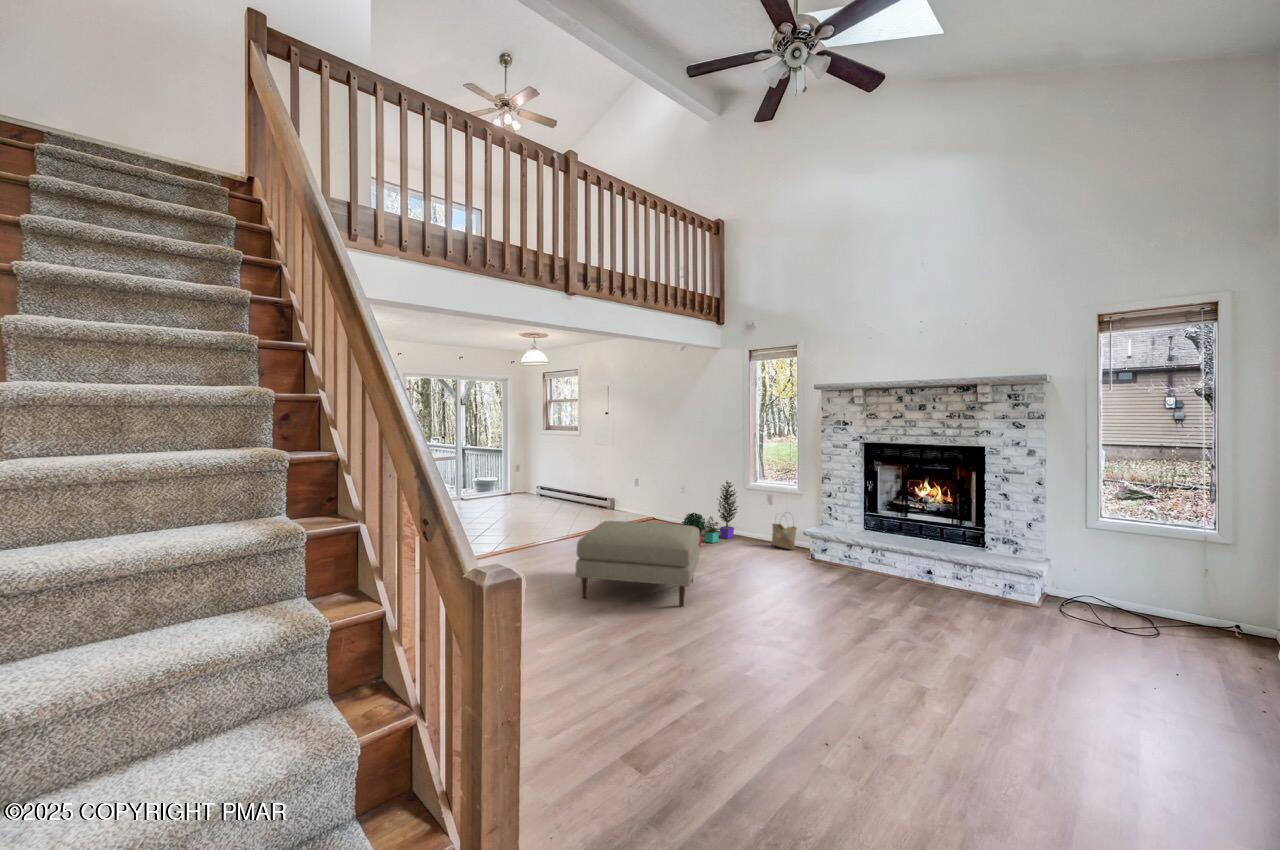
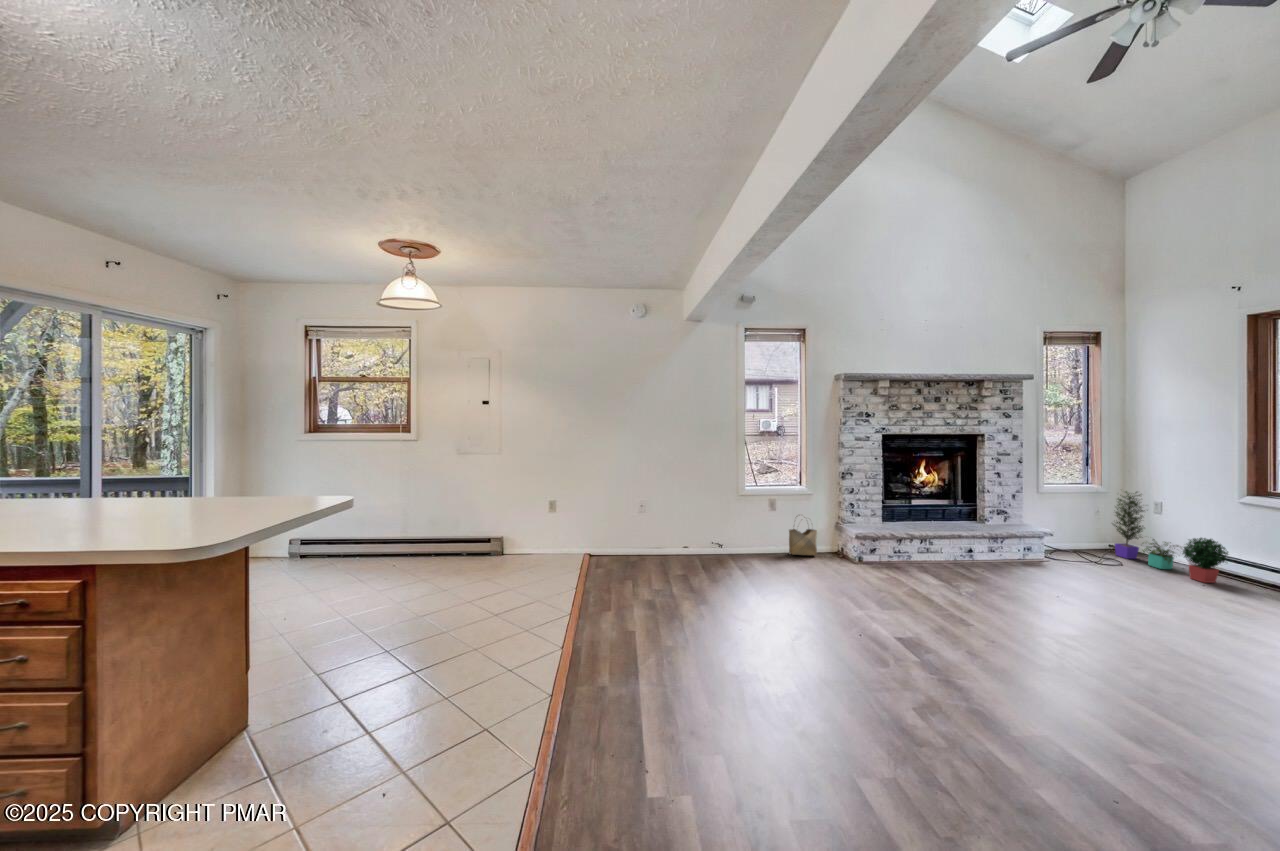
potted plant: present [682,481,738,547] -> present [1113,491,1228,583]
ottoman: present [576,521,700,607] -> none [807,564,1044,753]

